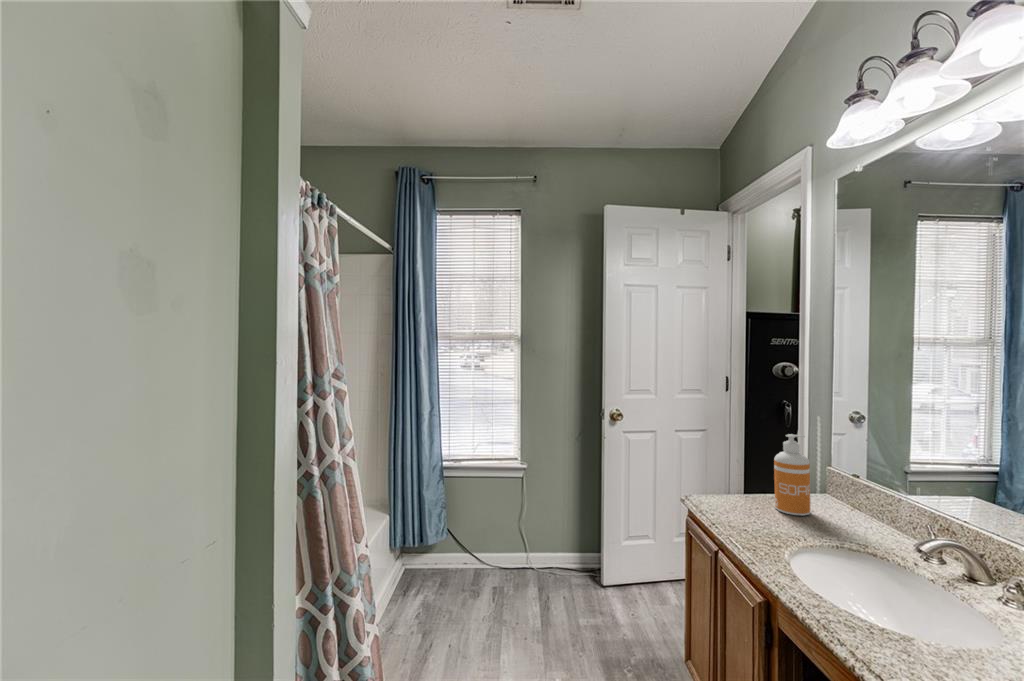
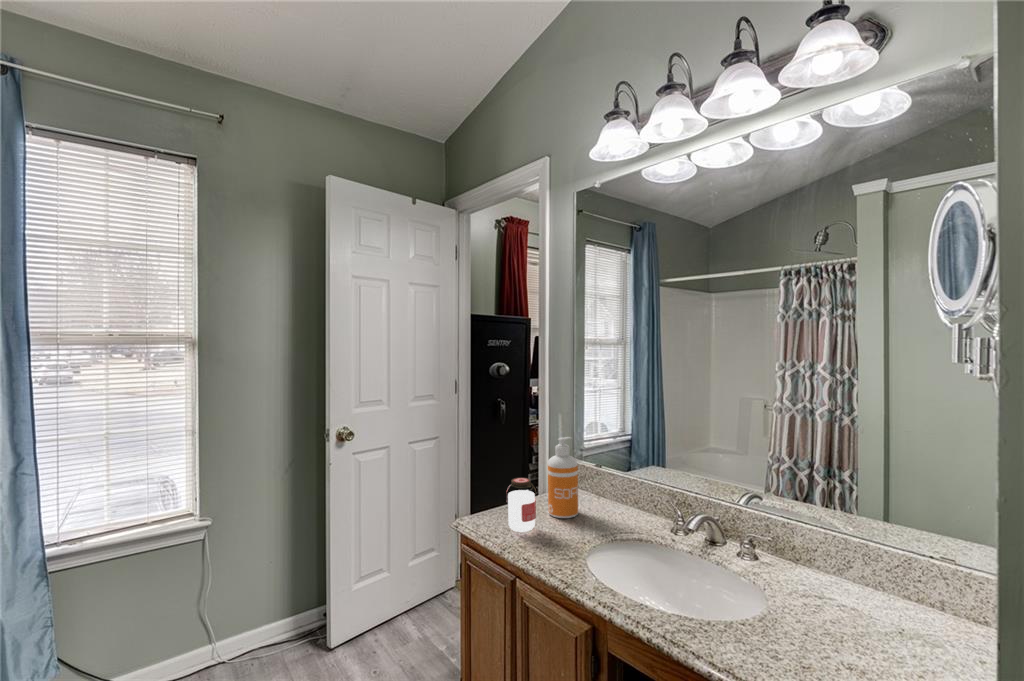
jar: none [720,464,752,515] -> present [507,478,536,532]

